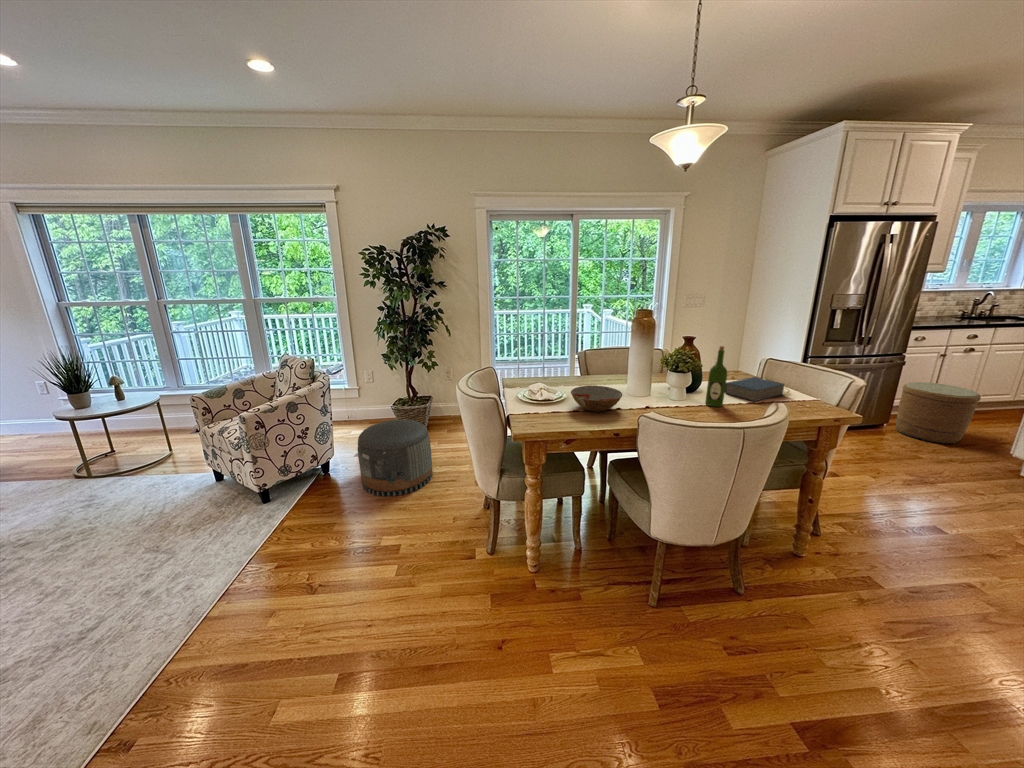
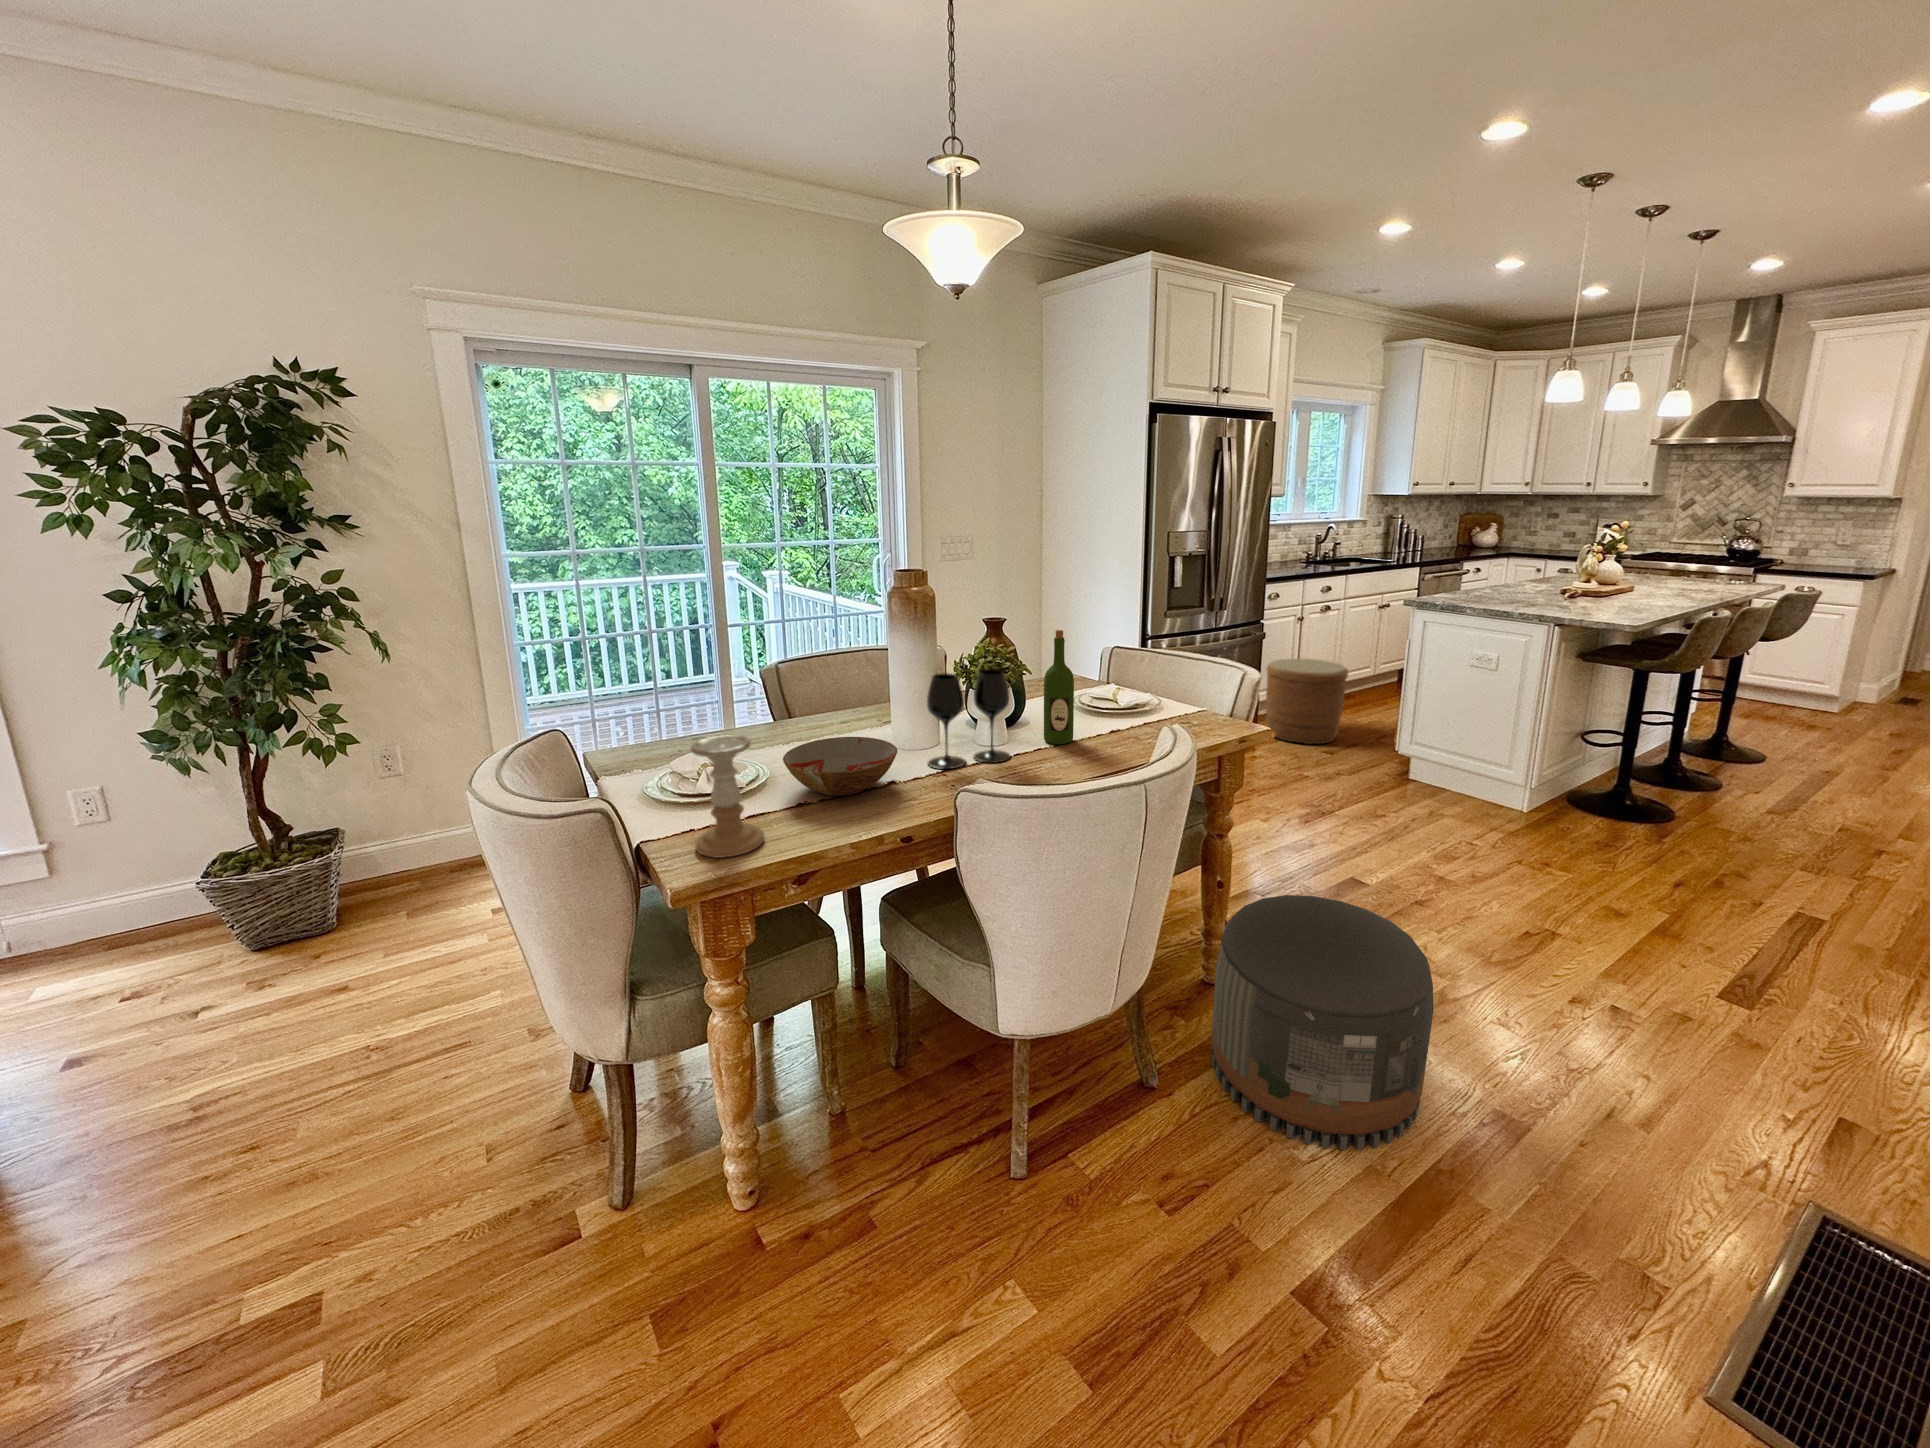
wine glass: none [639,362,686,410] -> present [927,669,1010,769]
candle holder: none [529,376,556,426] -> present [691,735,764,858]
book: present [725,377,784,402] -> none [1065,679,1152,724]
pouf: present [358,420,432,497] -> present [1211,895,1434,1150]

